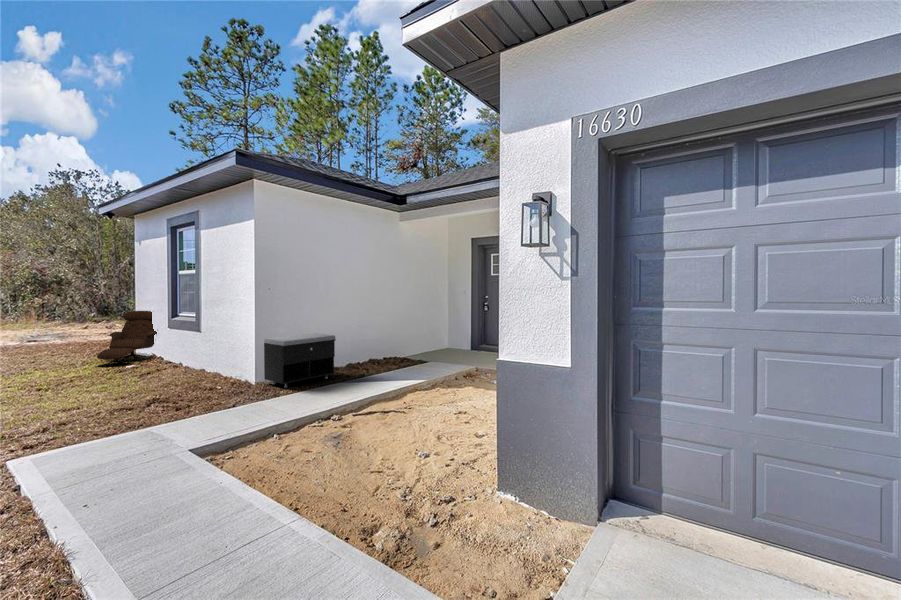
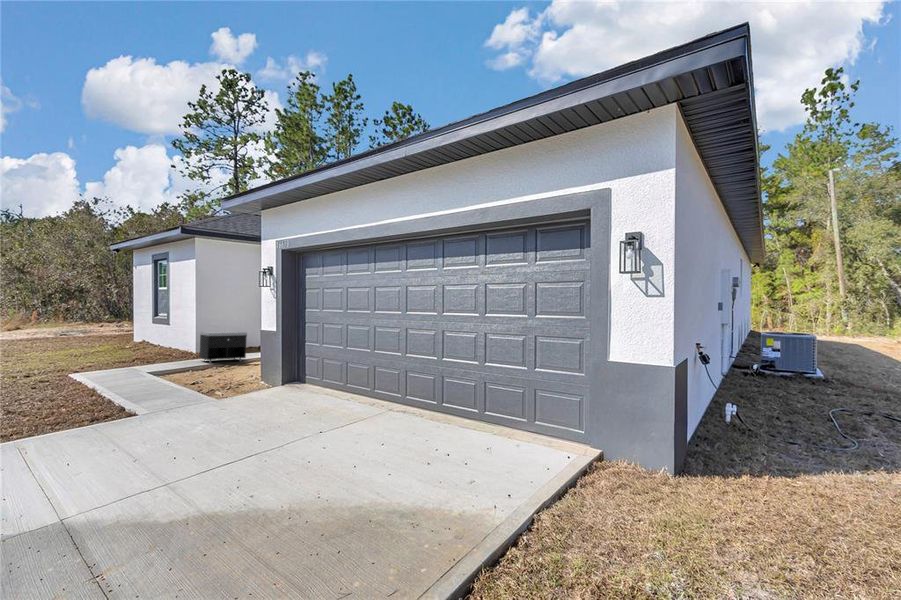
lounge chair: present [97,311,158,367] -> none [106,313,146,350]

